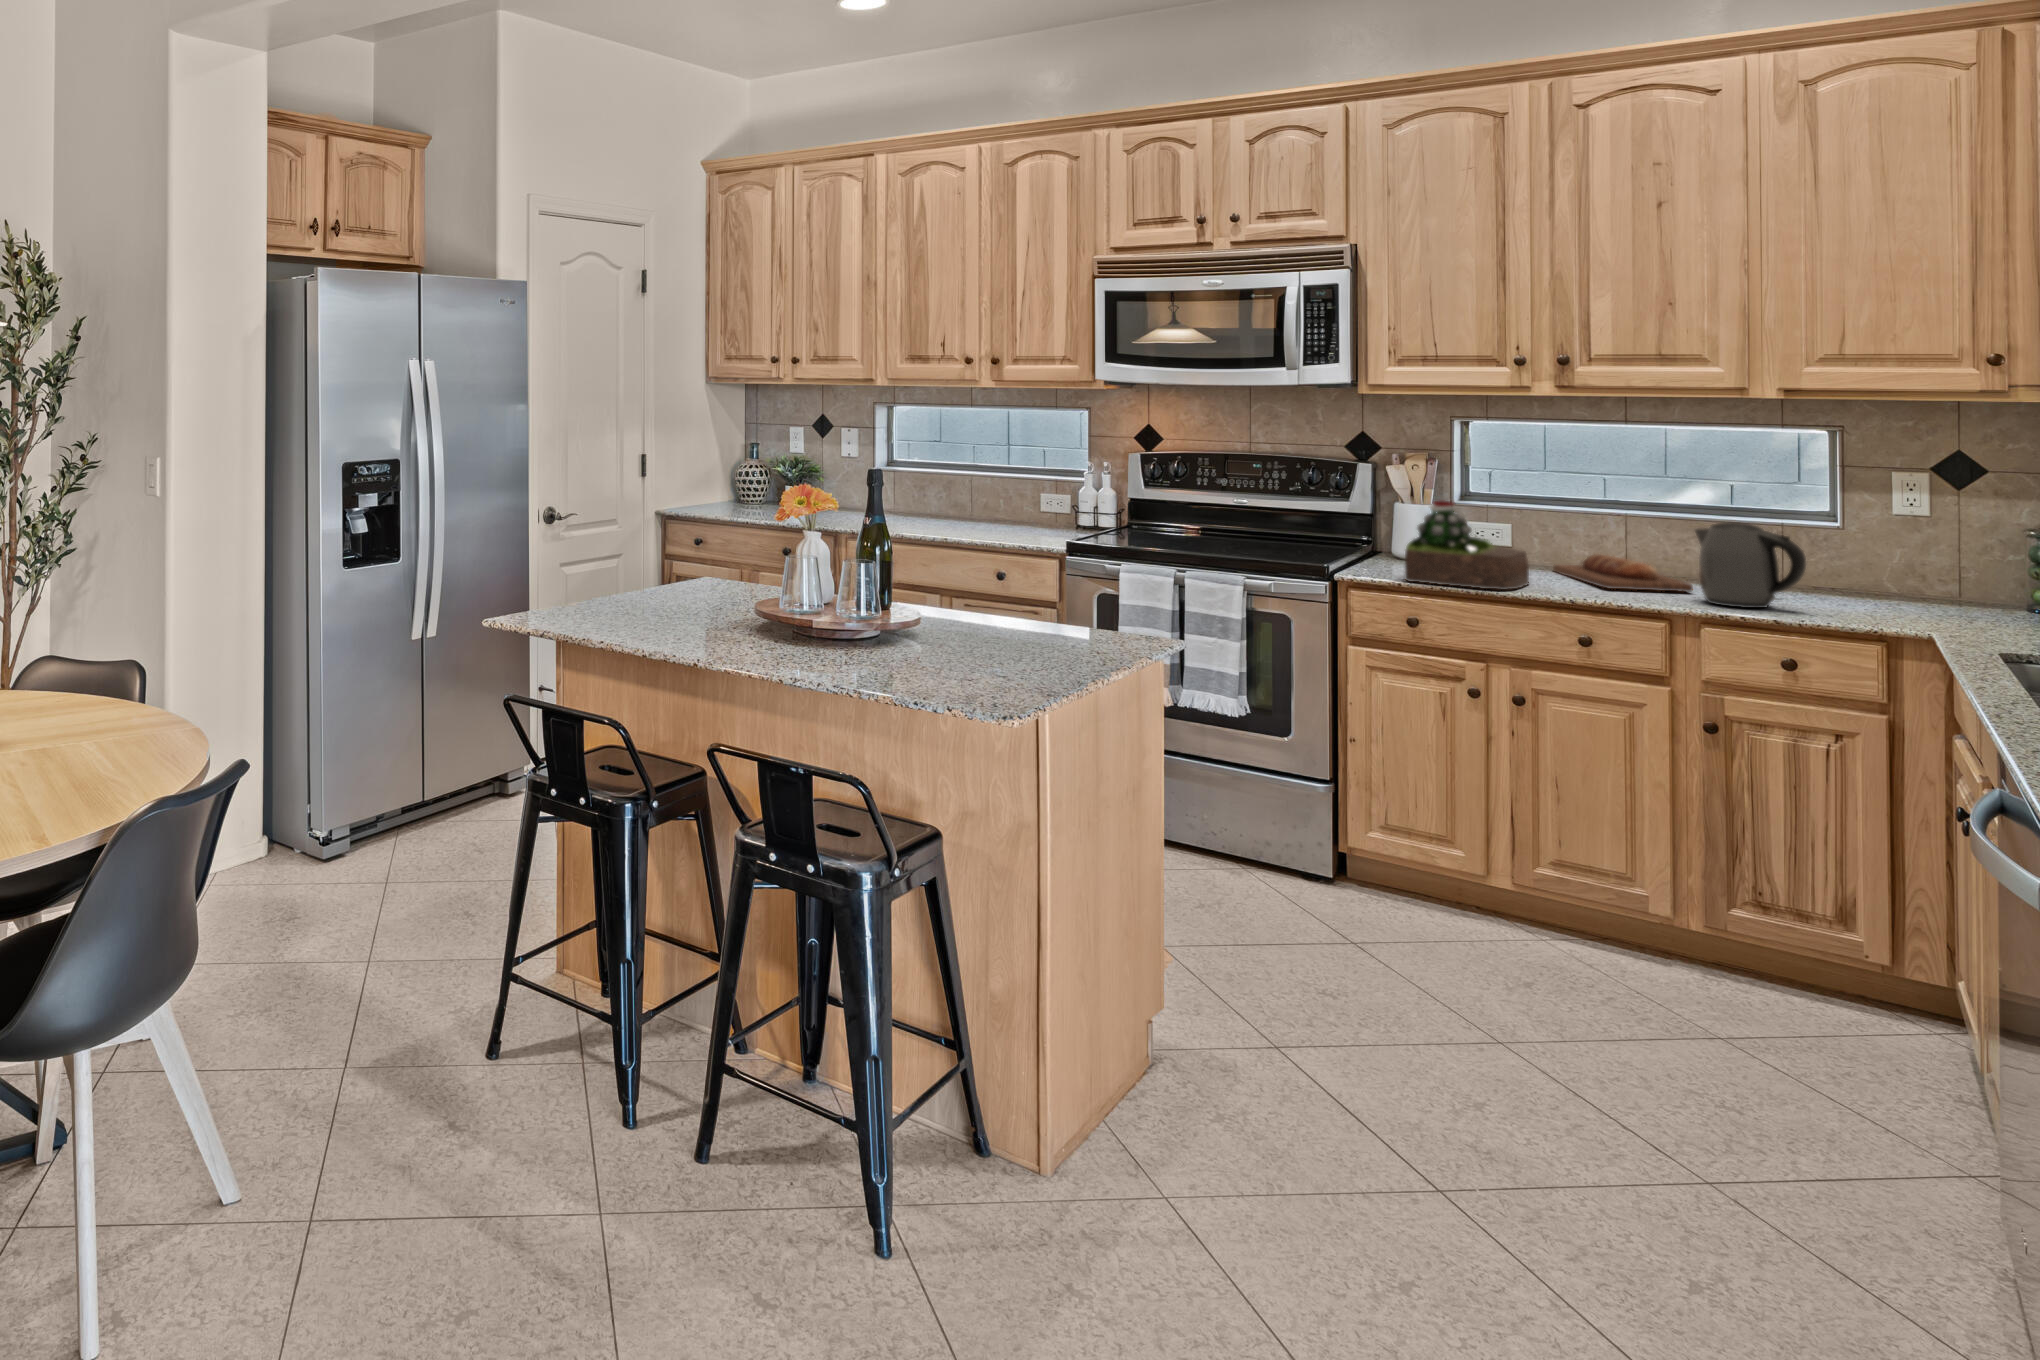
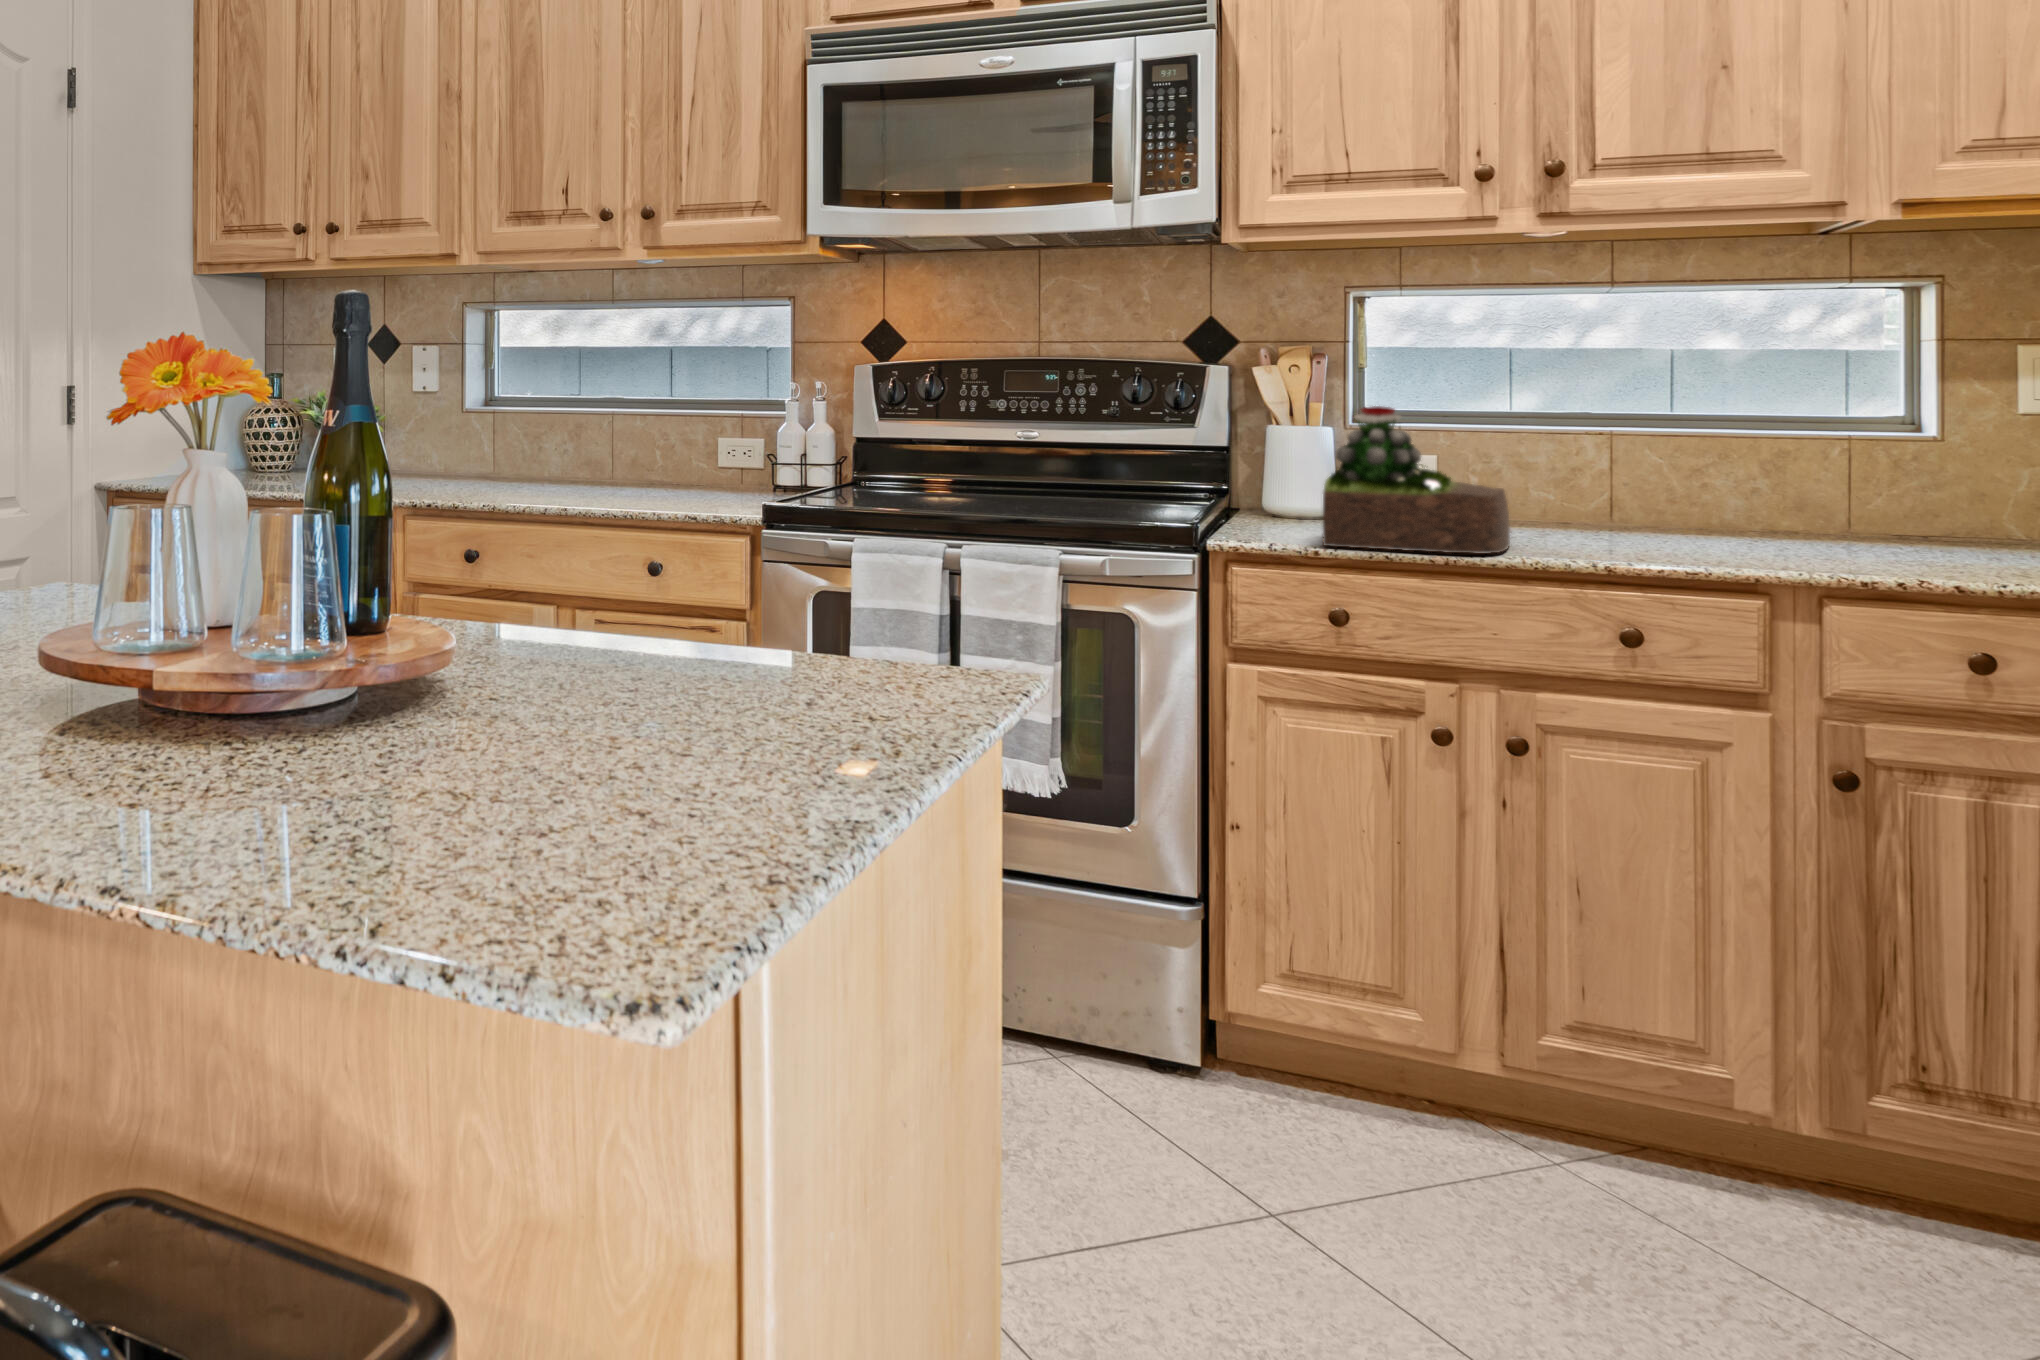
kettle: present [1695,522,1806,608] -> none [1776,423,1968,568]
bread loaf: present [1553,554,1693,592] -> none [1513,495,1759,547]

